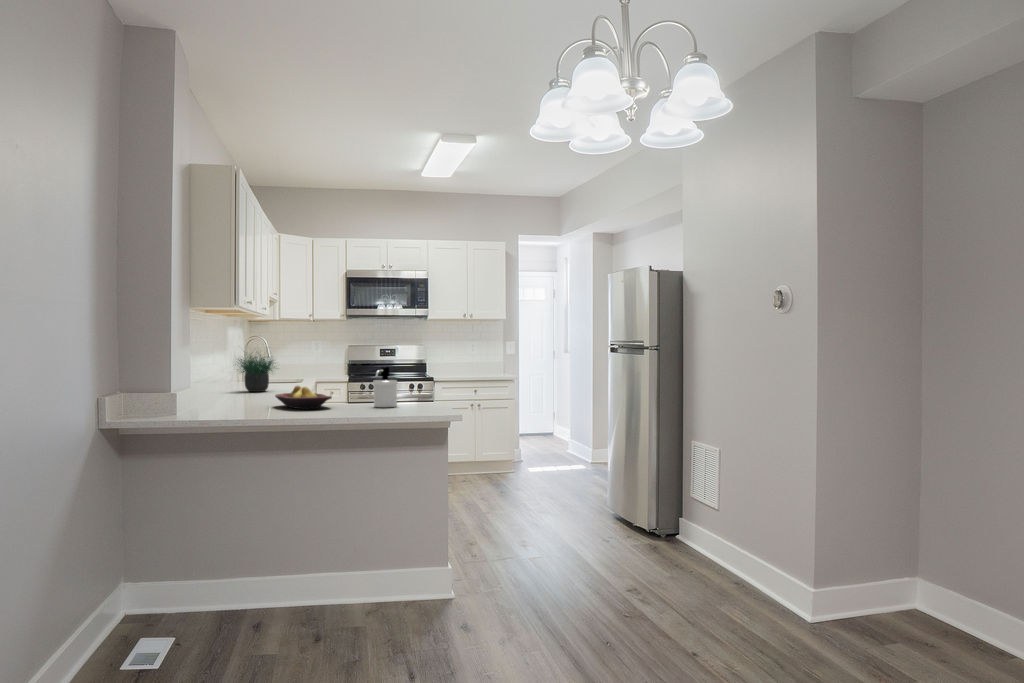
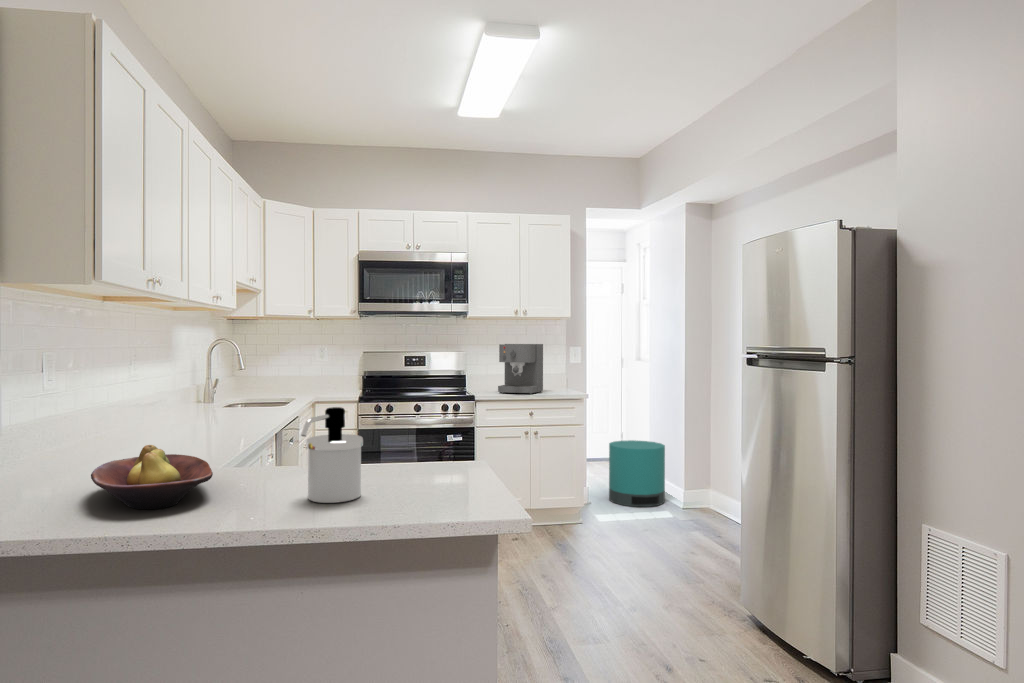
coffee maker: none [452,339,485,376] -> present [498,344,543,394]
potted plant: present [238,353,274,392] -> none [124,342,223,429]
trash can: none [538,414,581,463] -> present [609,440,665,507]

